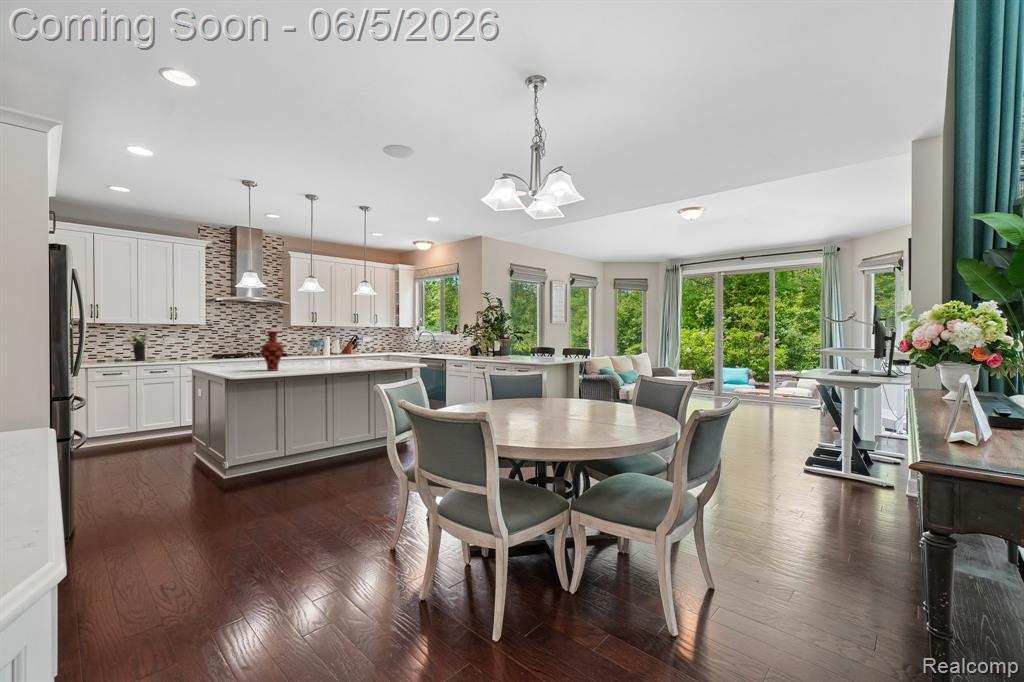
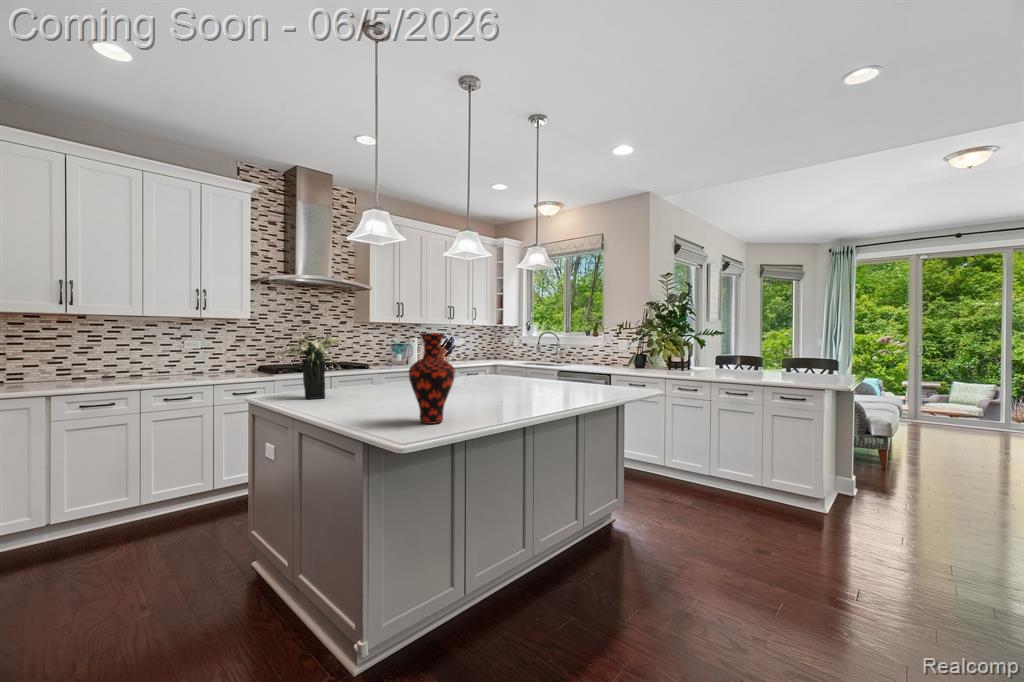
flower arrangement: present [122,333,153,361] -> present [278,332,341,399]

